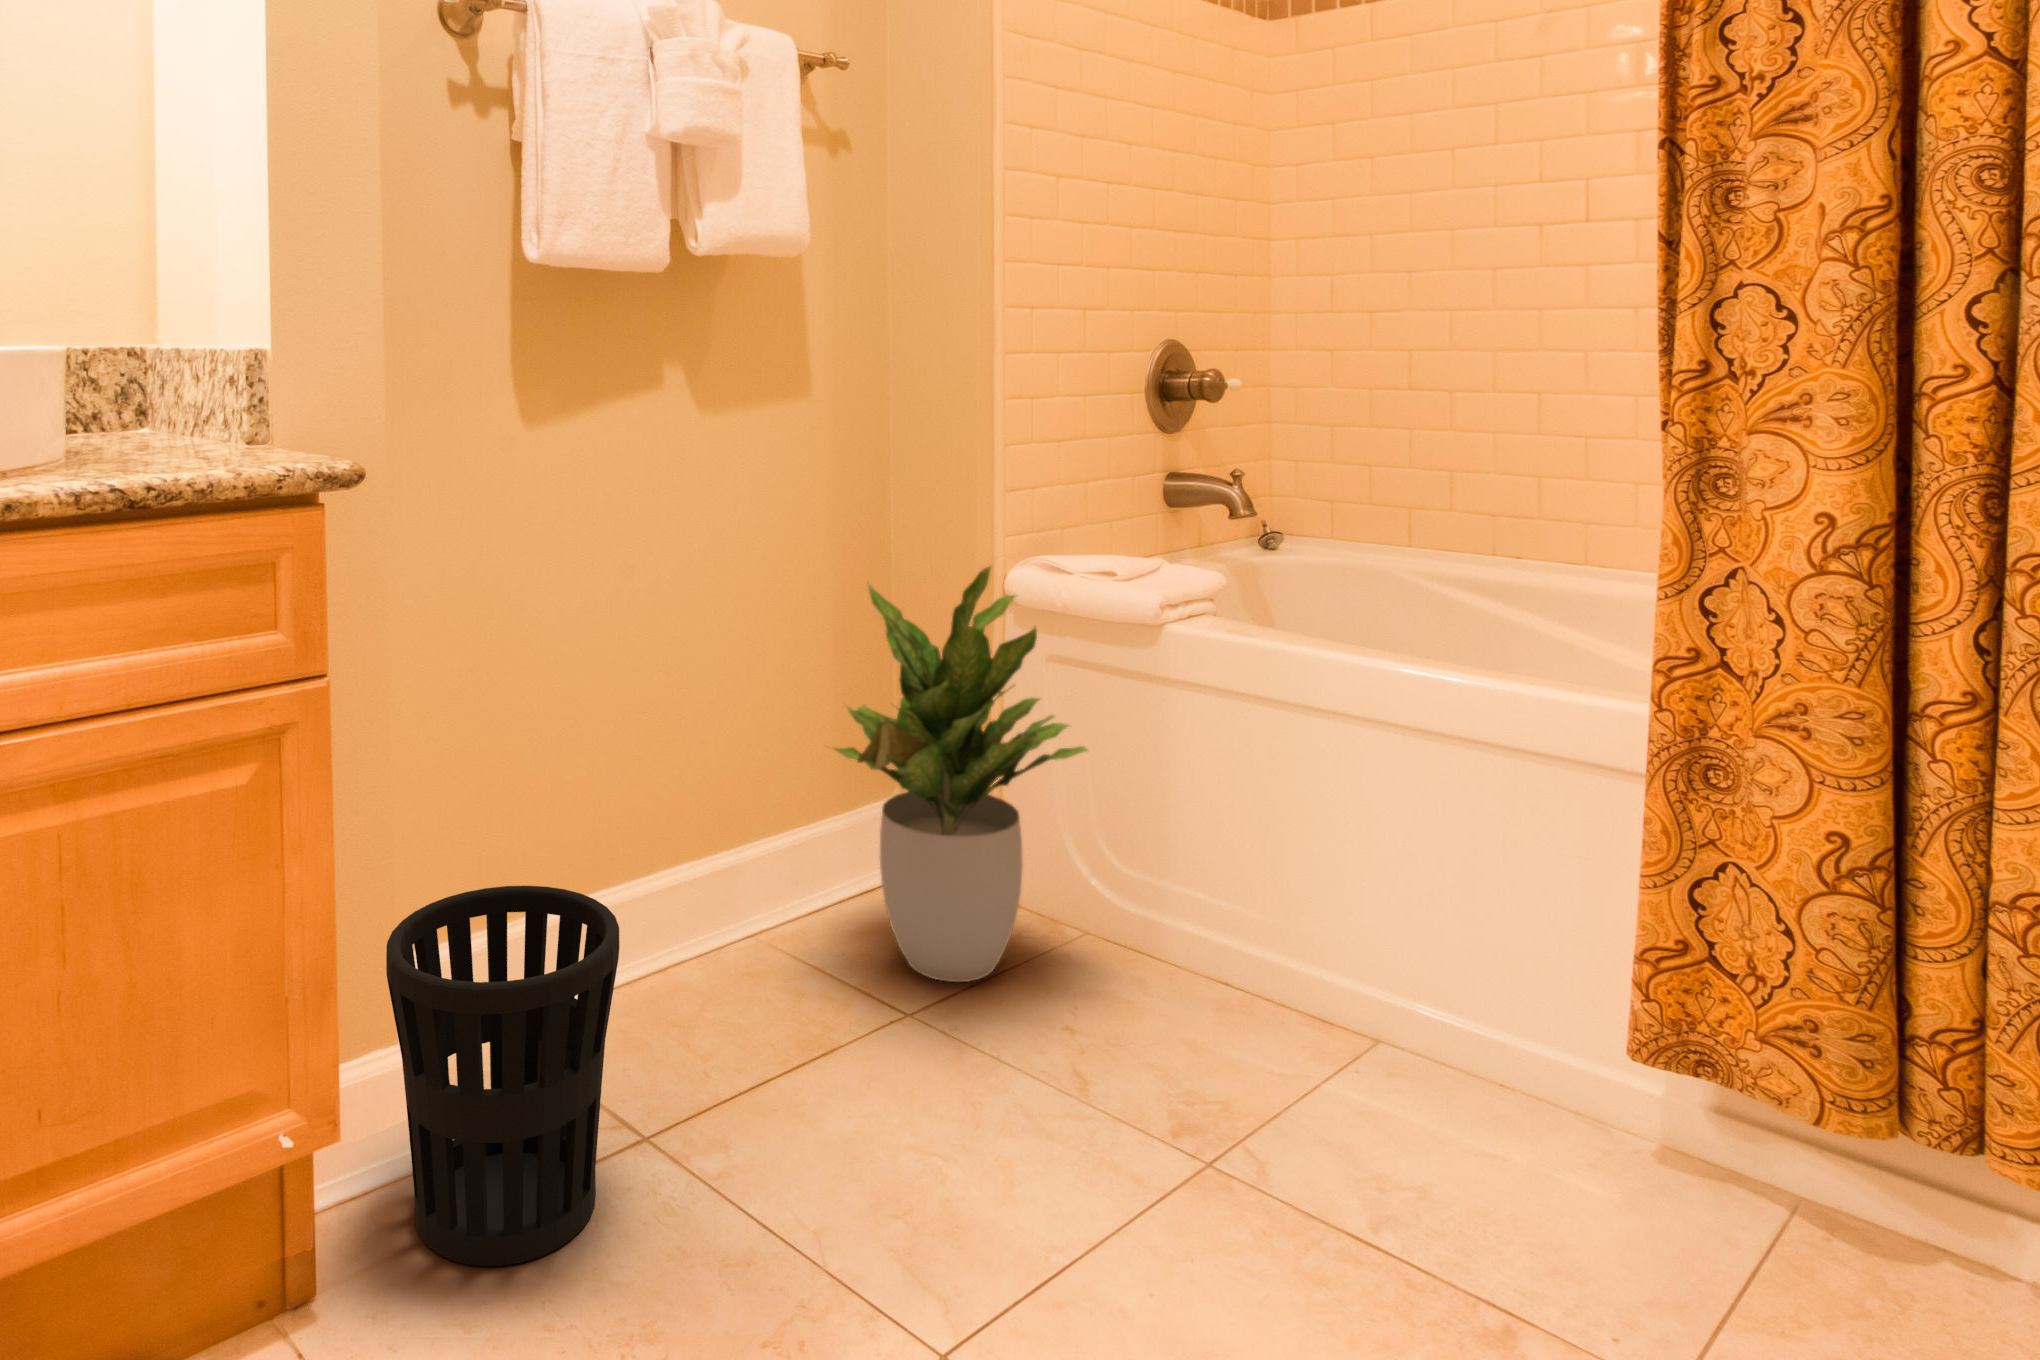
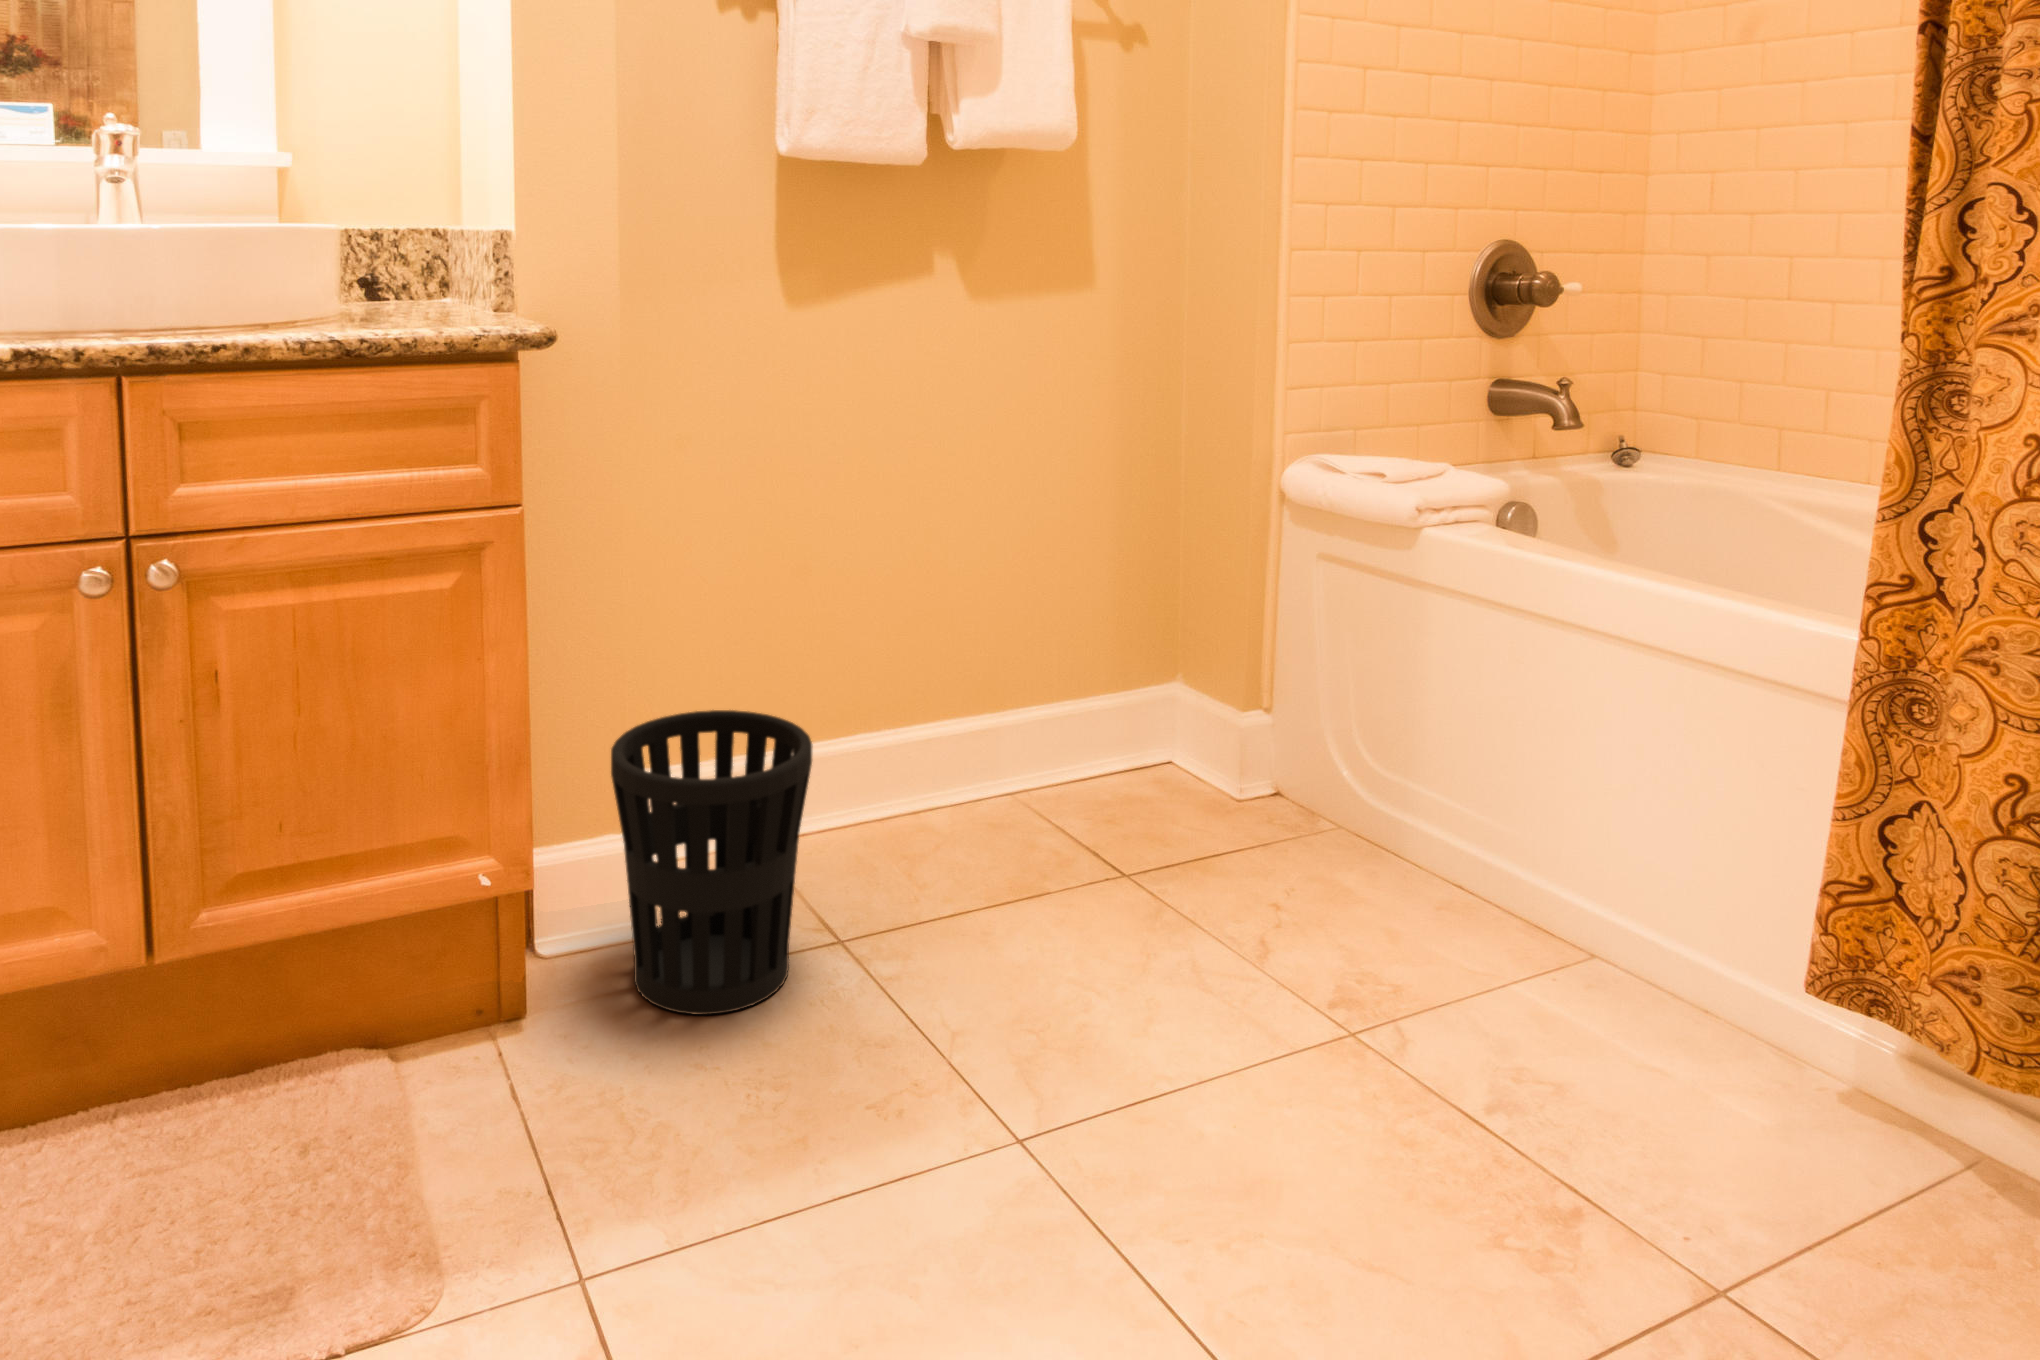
potted plant: present [834,567,1087,982] -> none [1066,463,1327,857]

